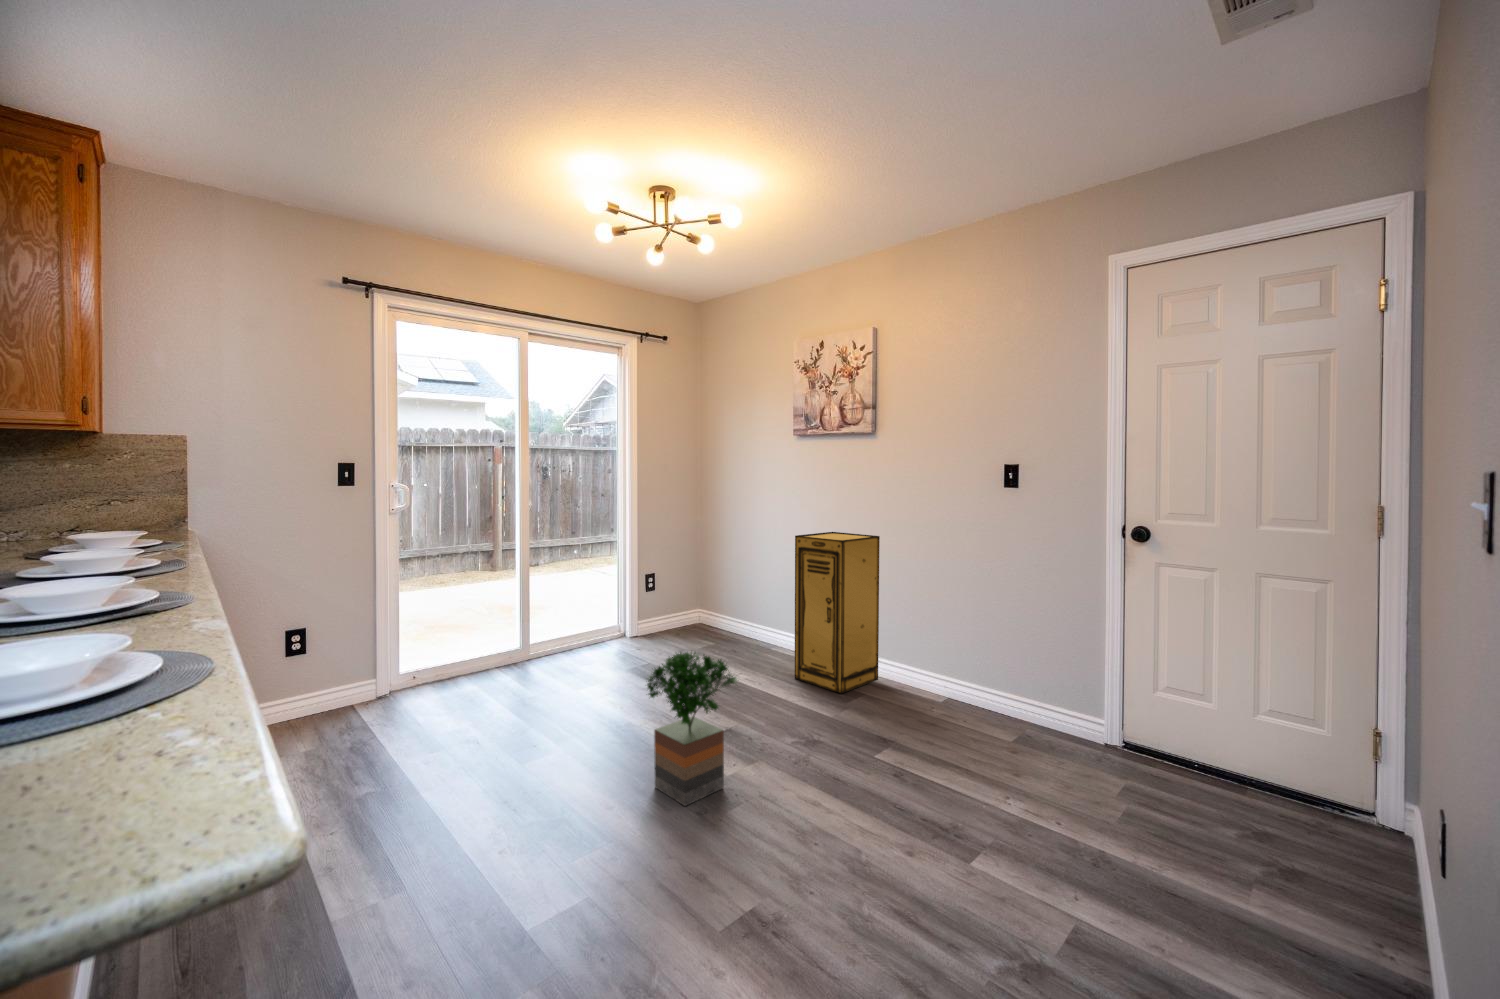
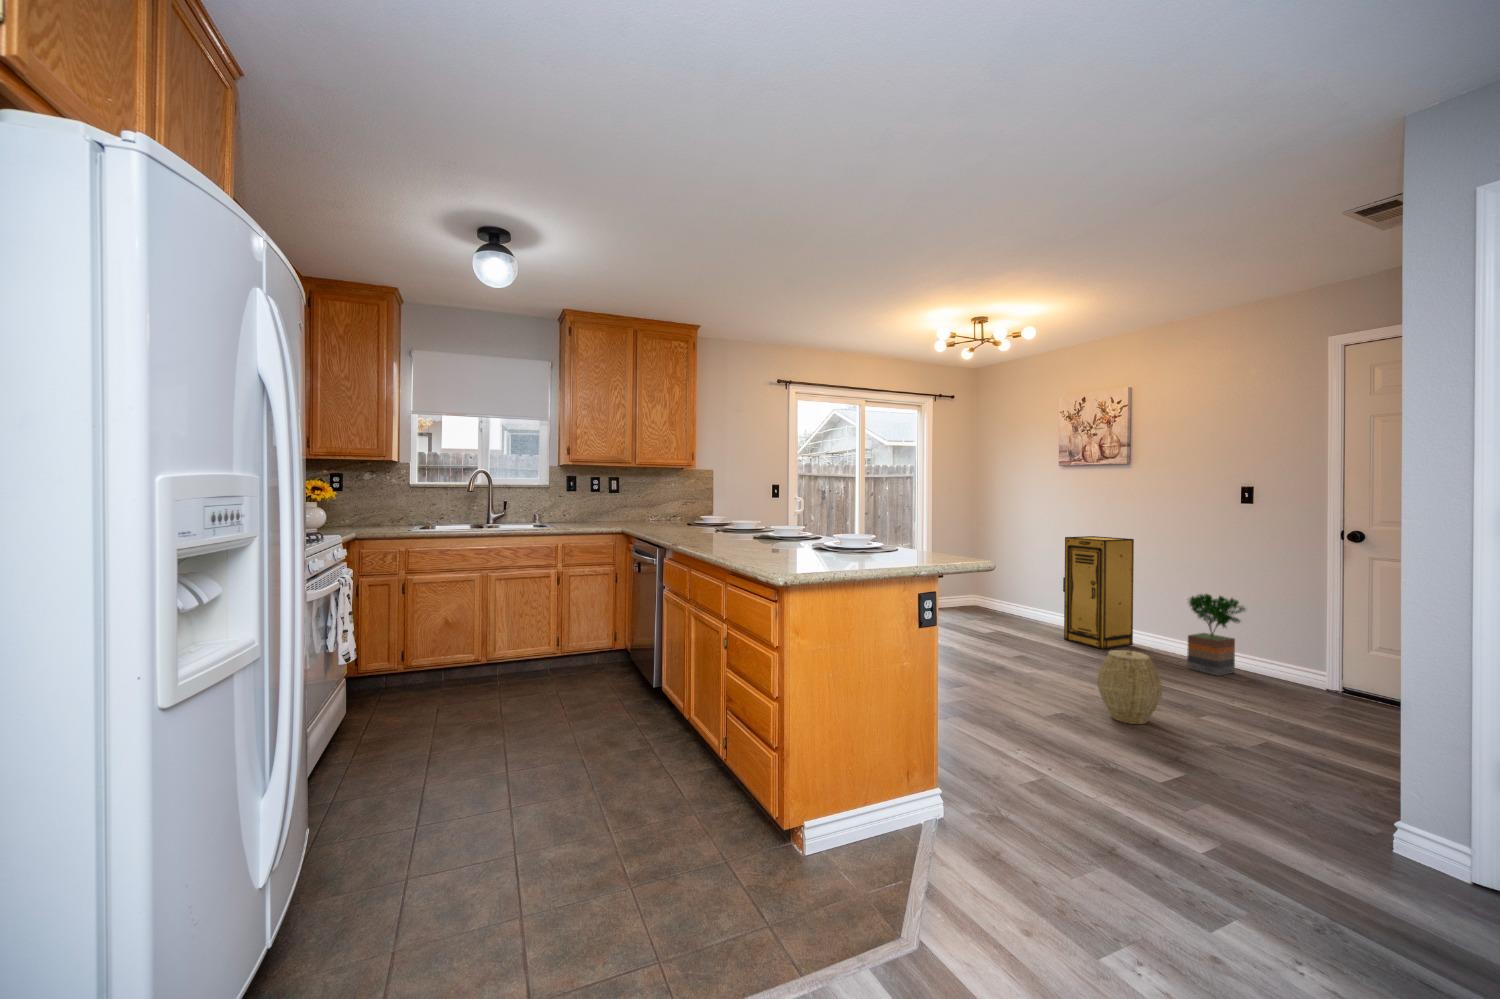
potted tree: present [647,653,739,806] -> present [1187,594,1246,676]
woven basket: none [806,756,907,903] -> present [1097,650,1162,724]

